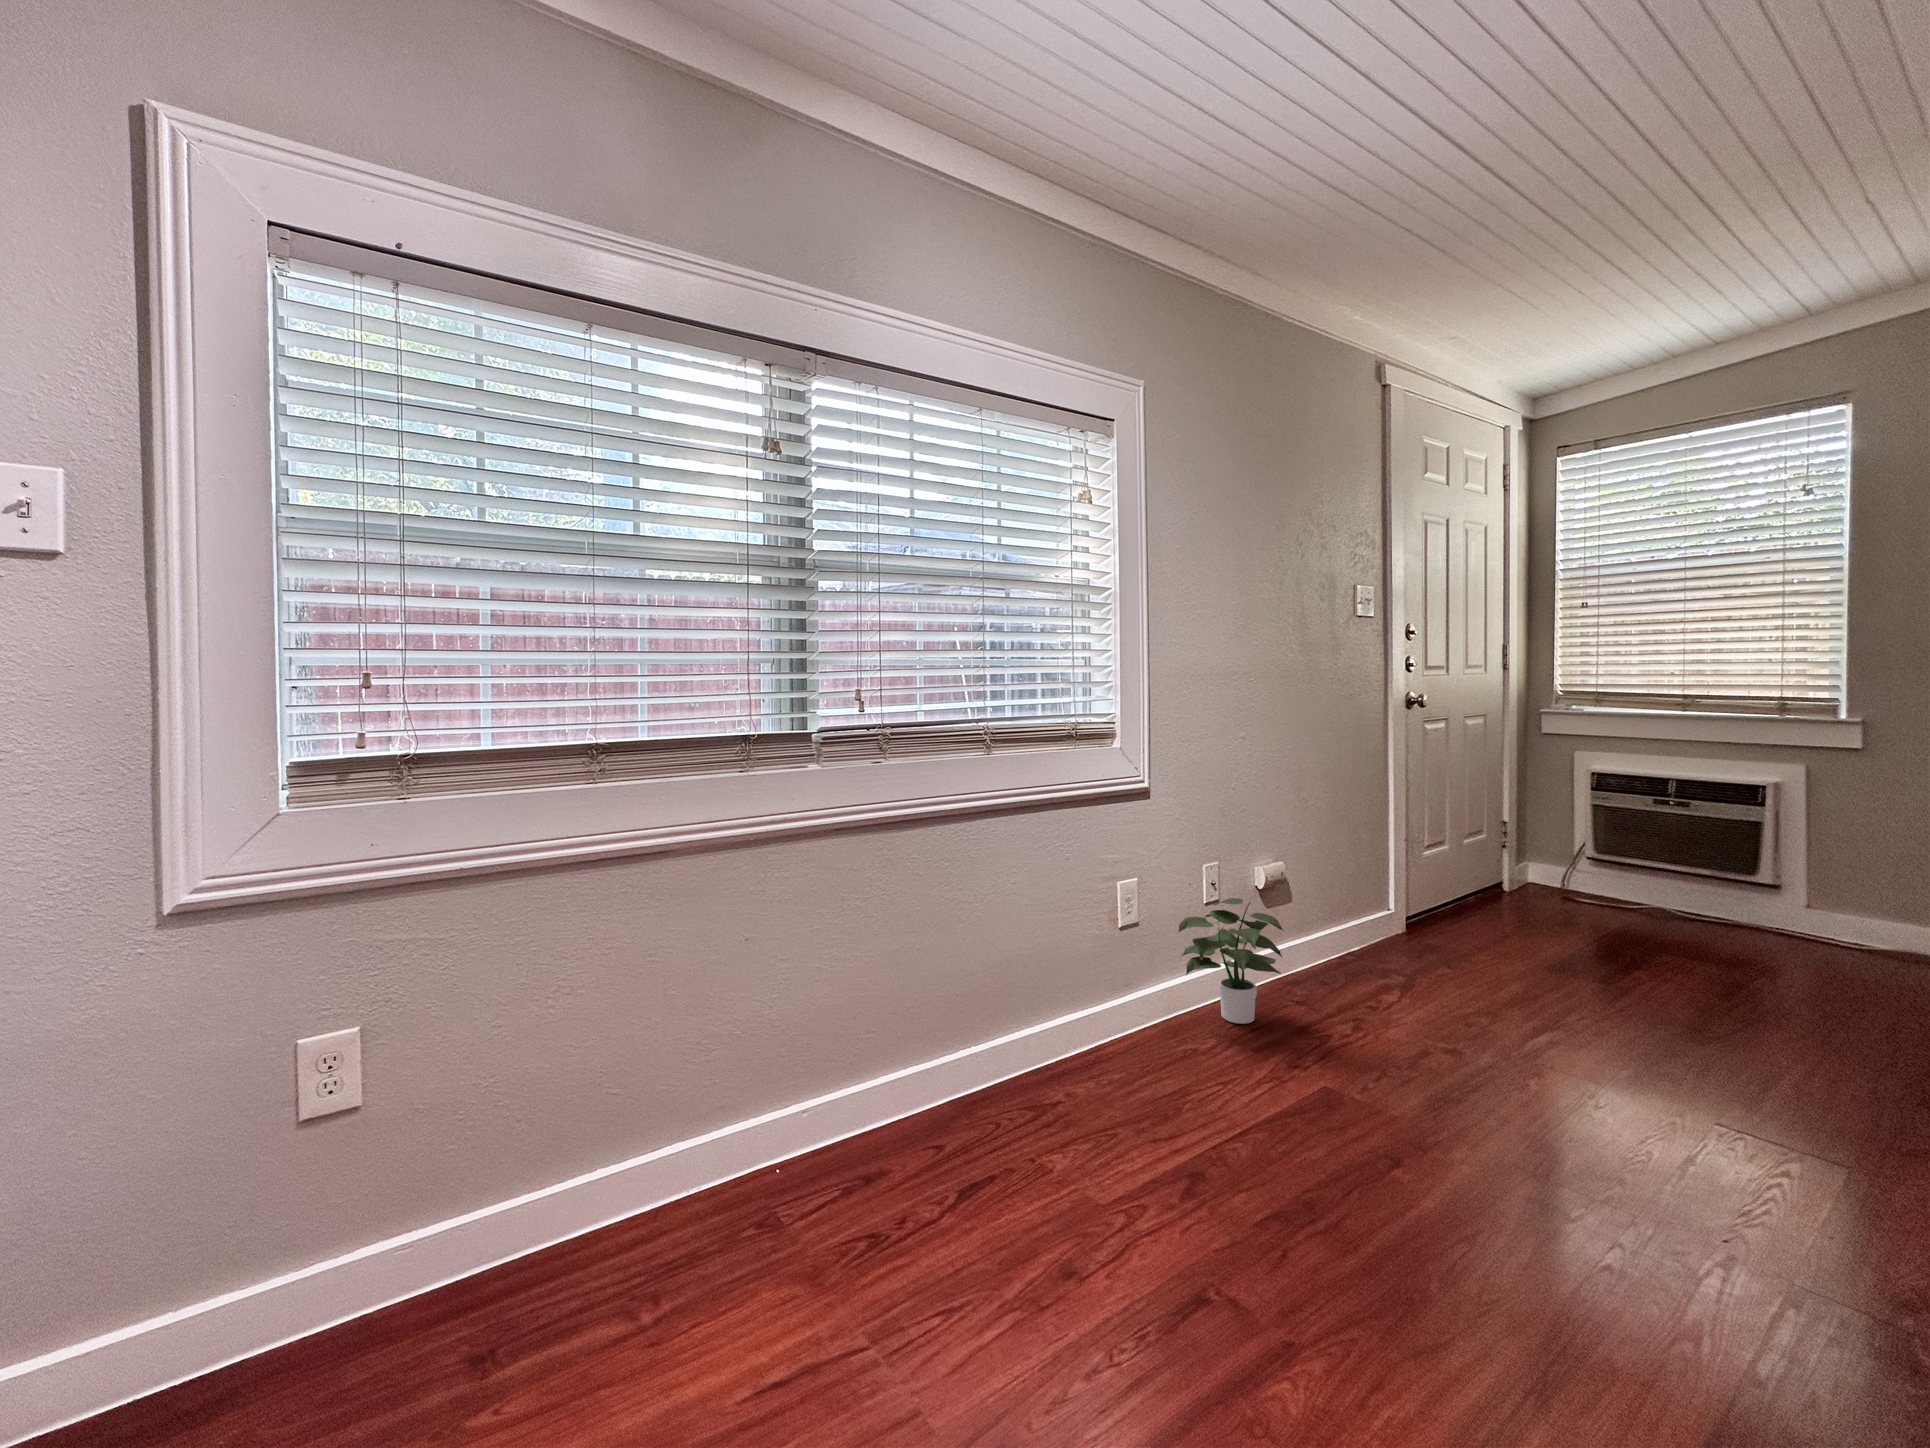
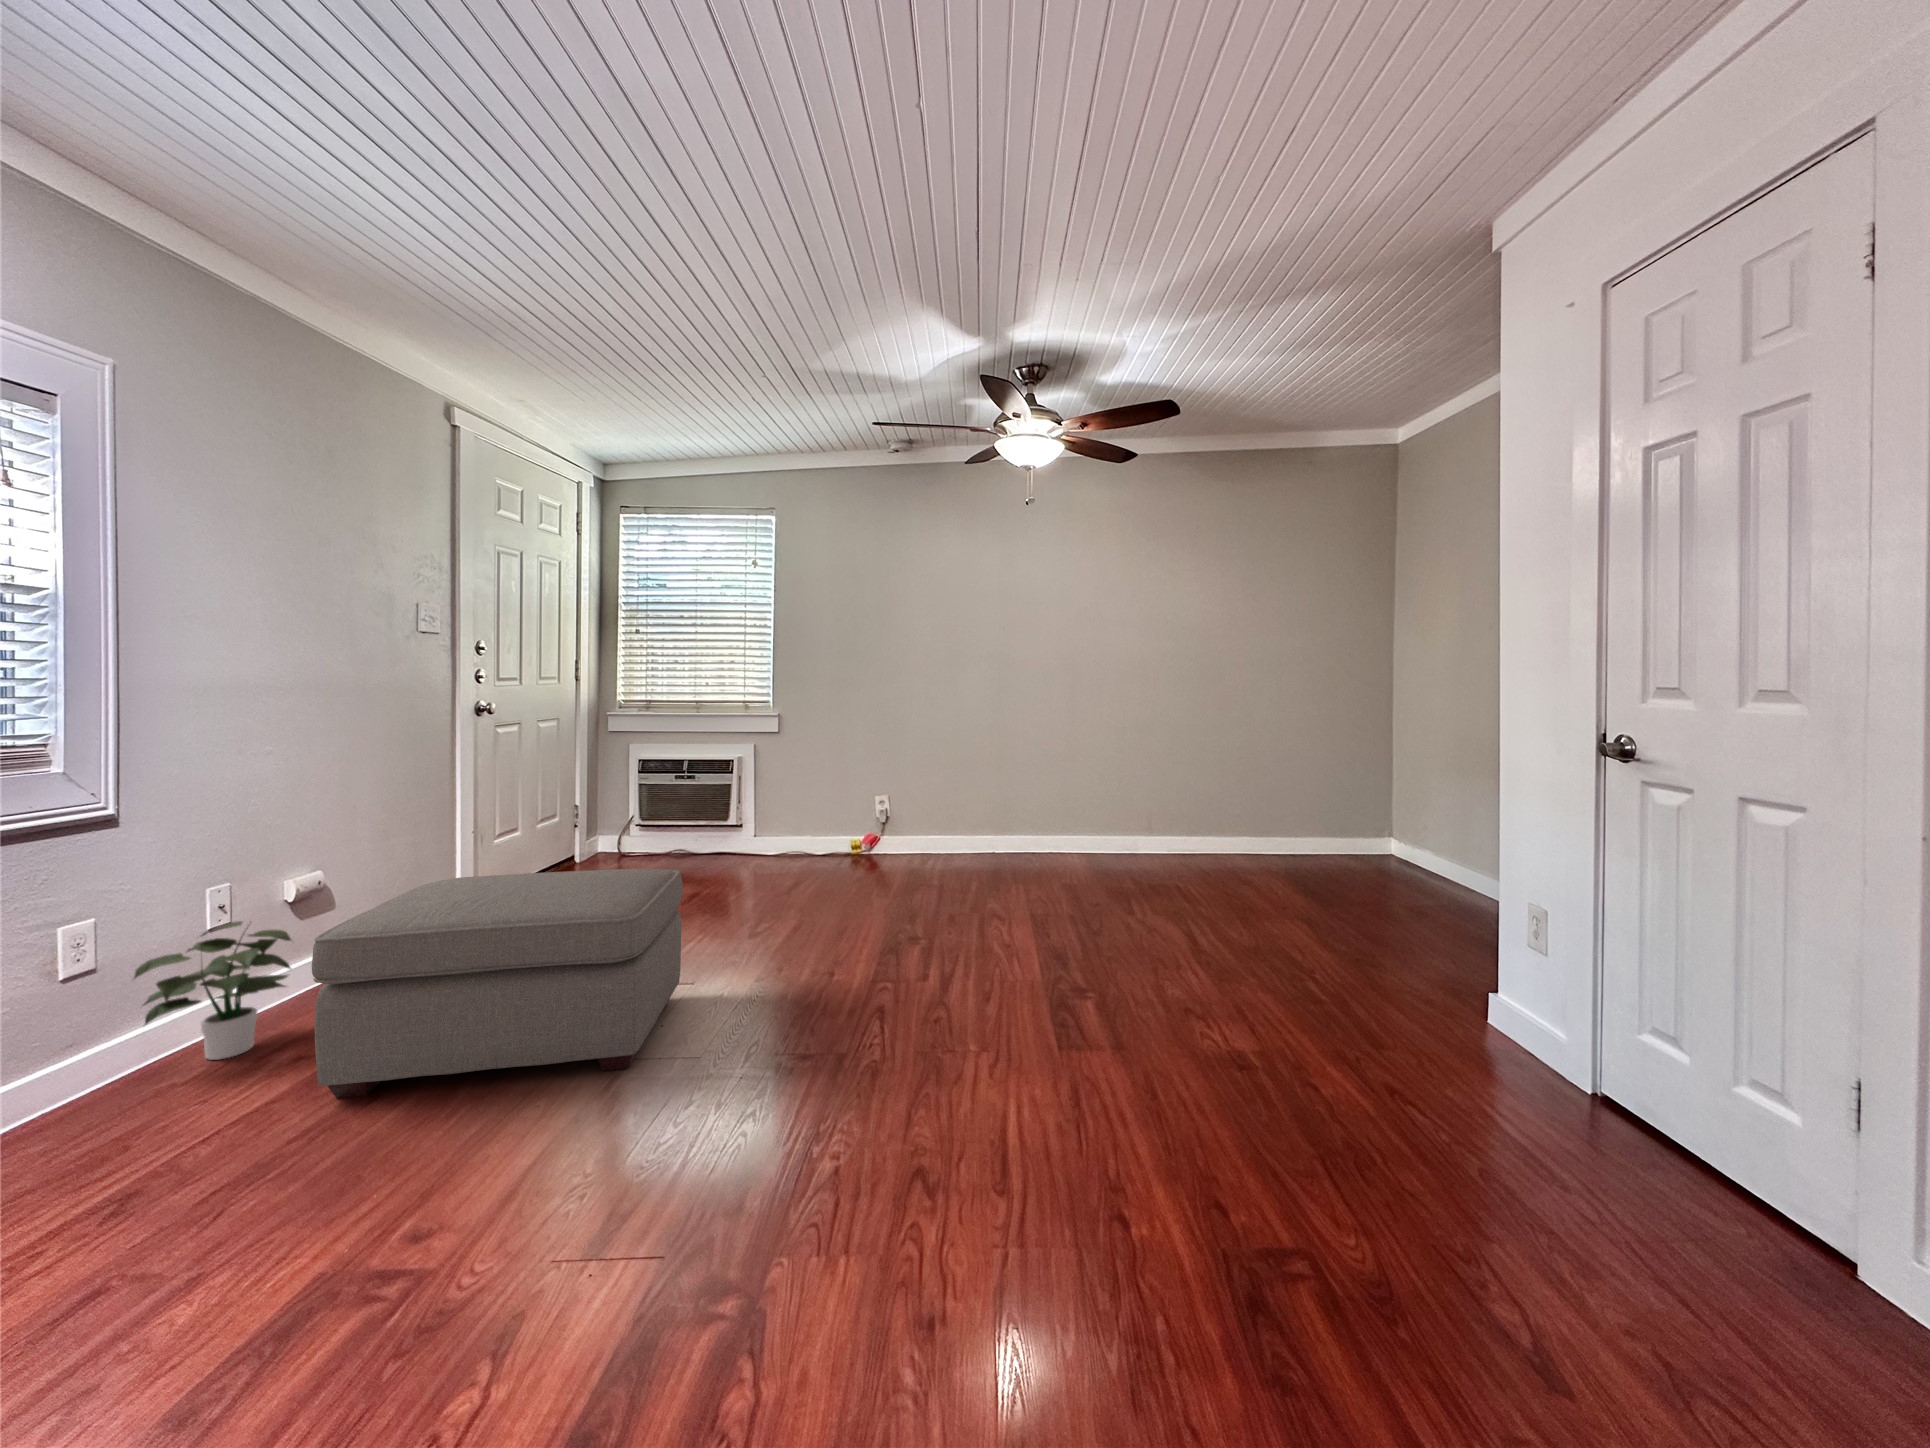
ottoman: none [1325,902,1782,1253] -> present [312,869,683,1098]

